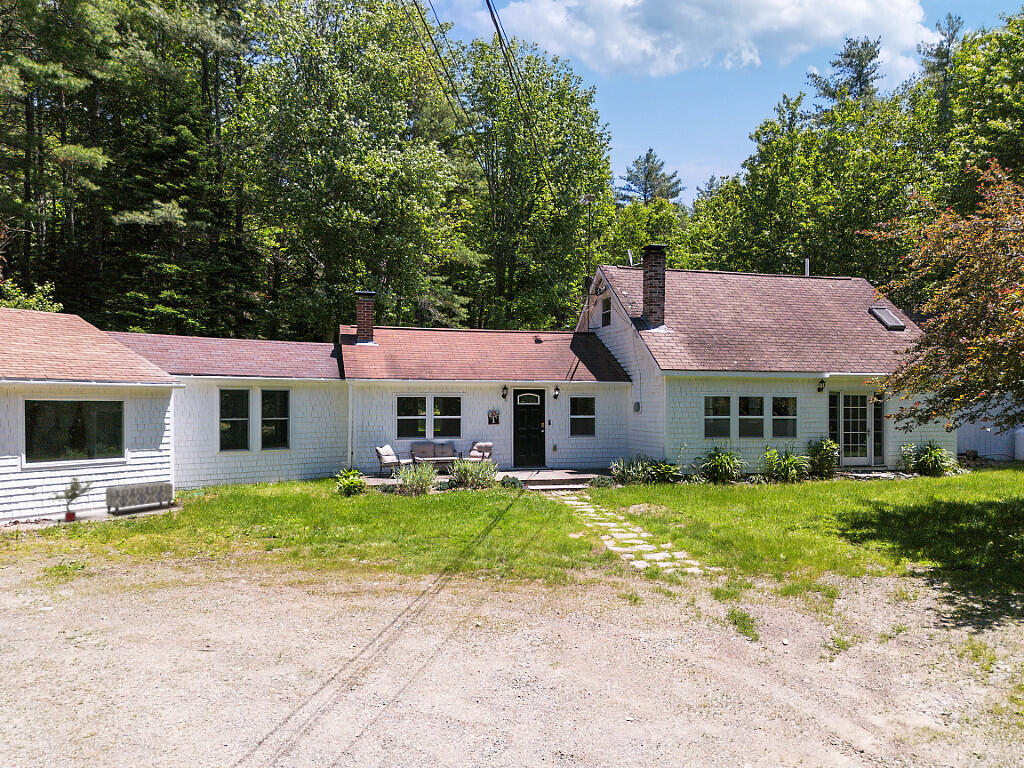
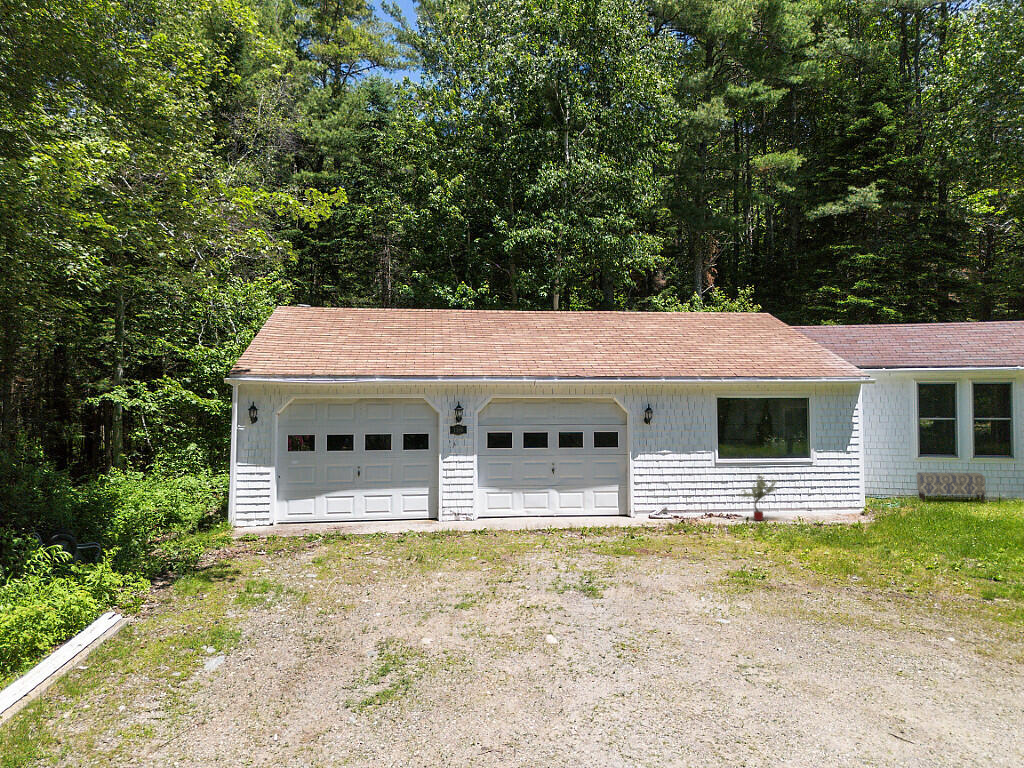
bench: present [106,482,173,516] -> present [916,472,986,503]

